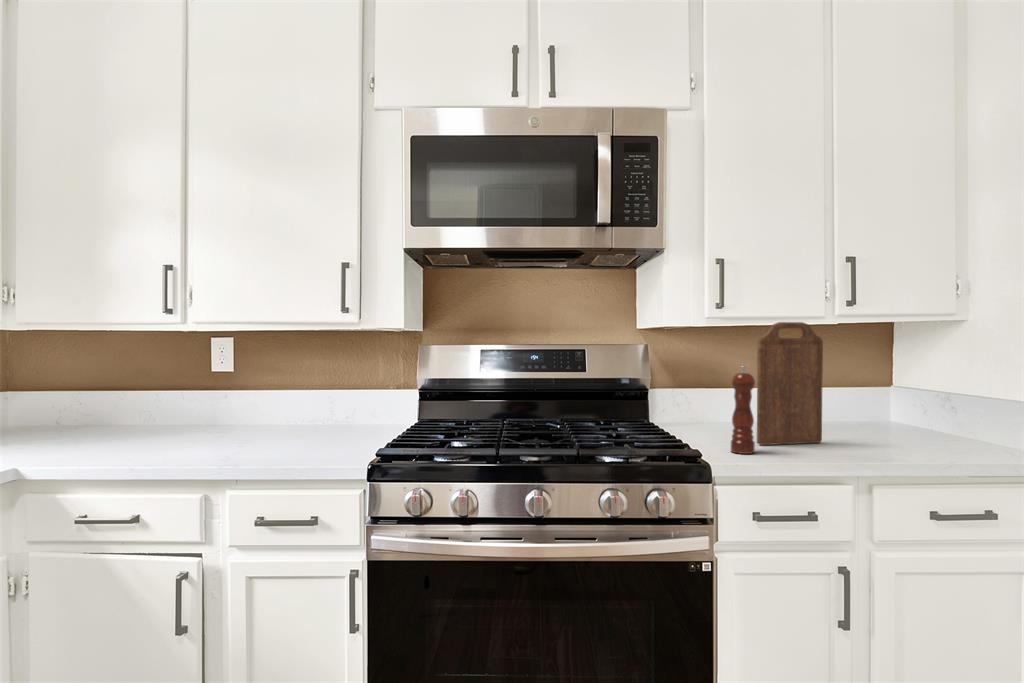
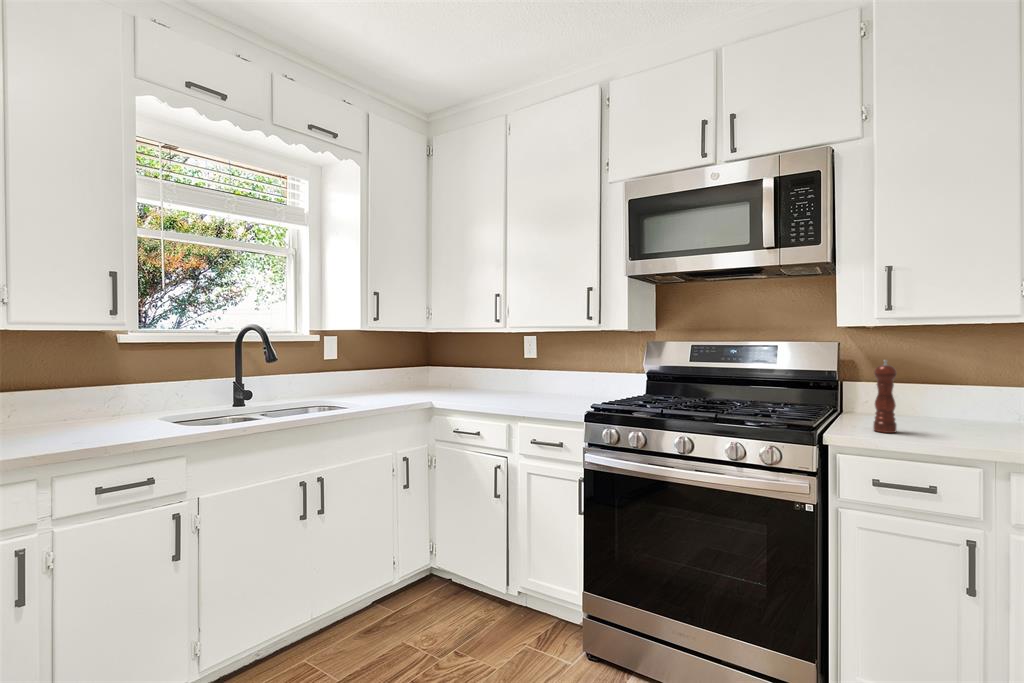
cutting board: present [757,322,823,445] -> none [913,321,994,431]

